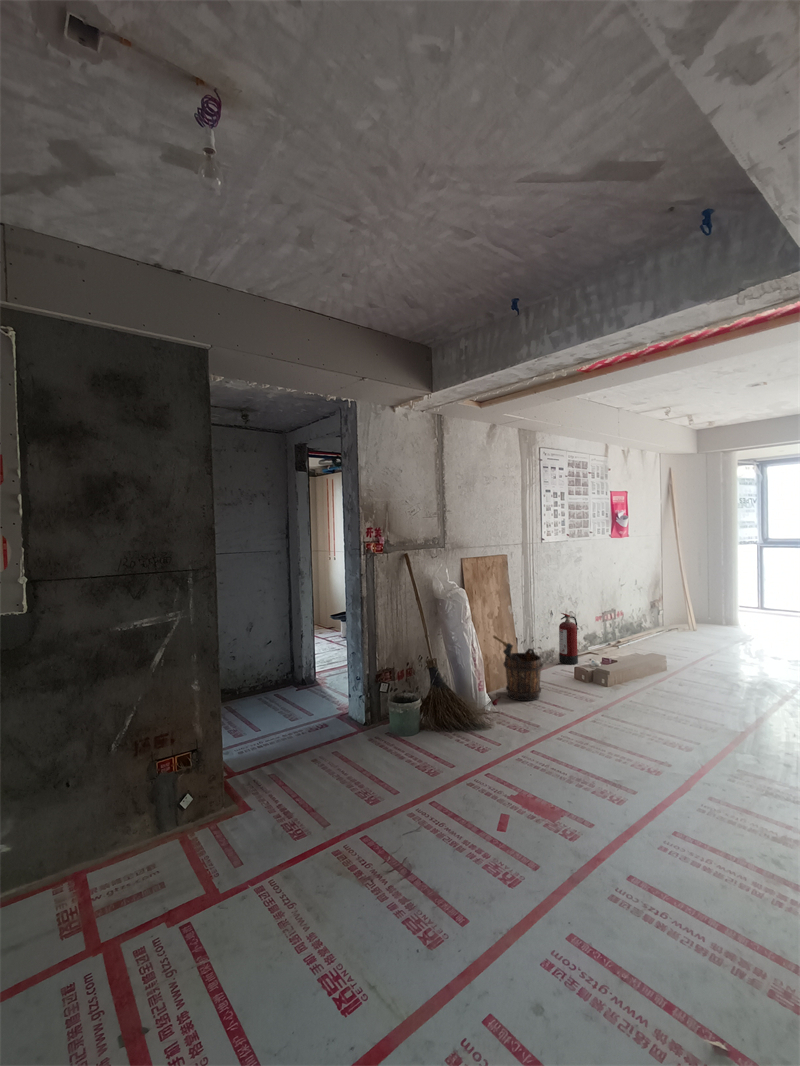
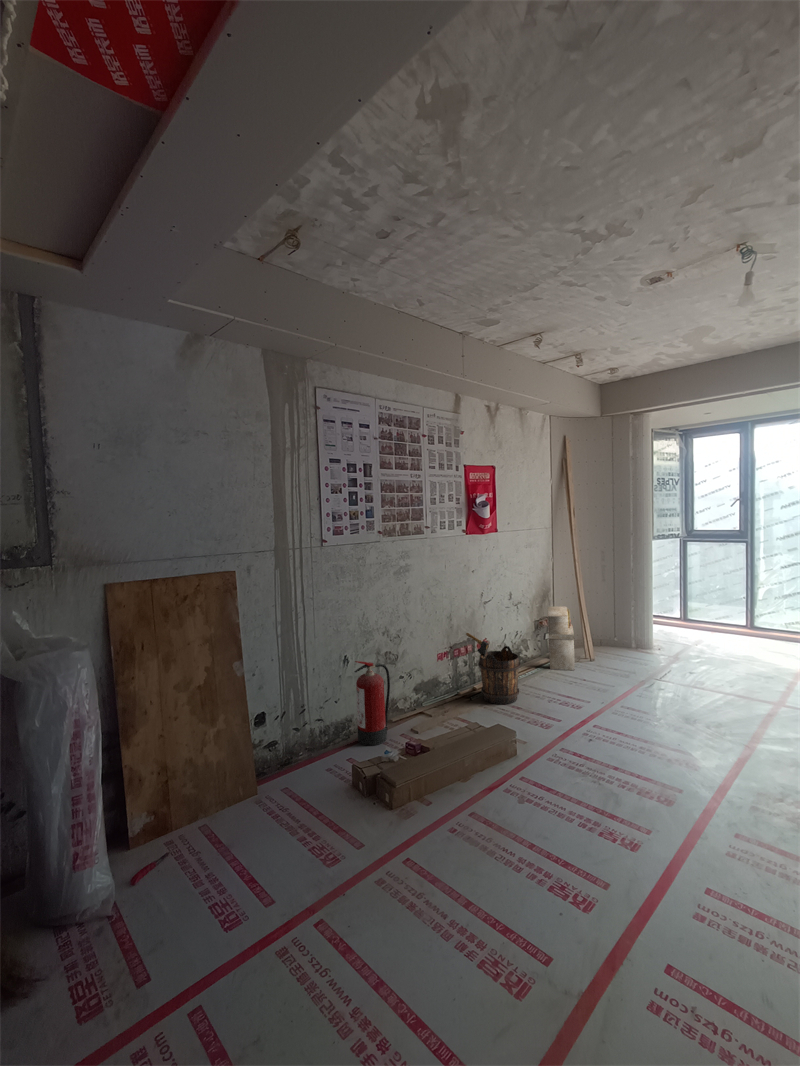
stool: none [660,591,684,635] -> present [548,606,574,670]
bucket: present [493,636,543,701] -> present [466,633,520,704]

